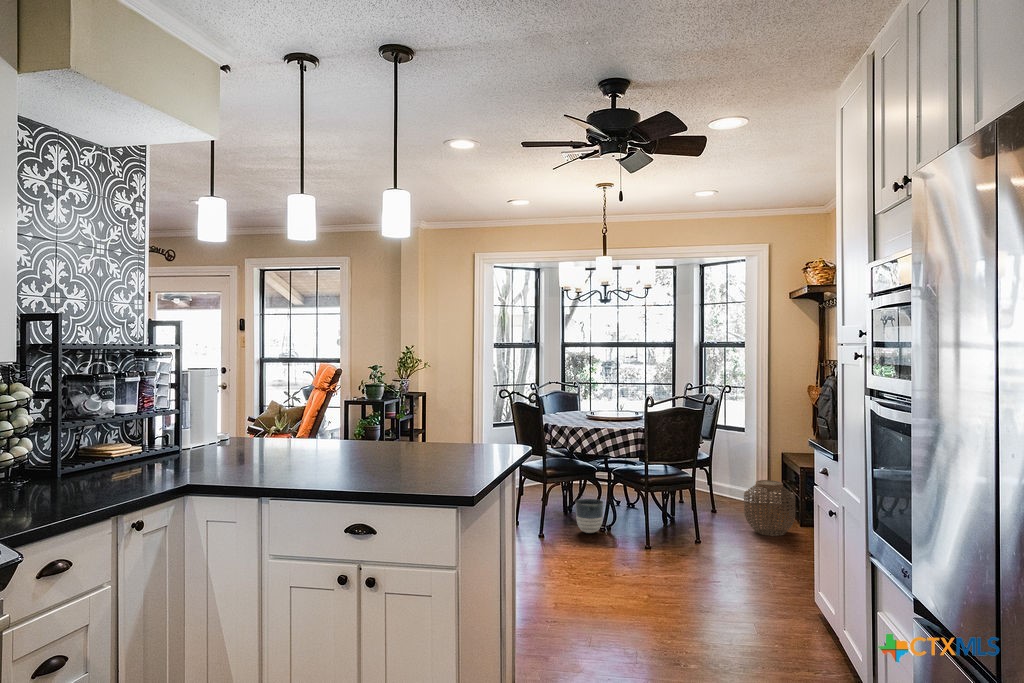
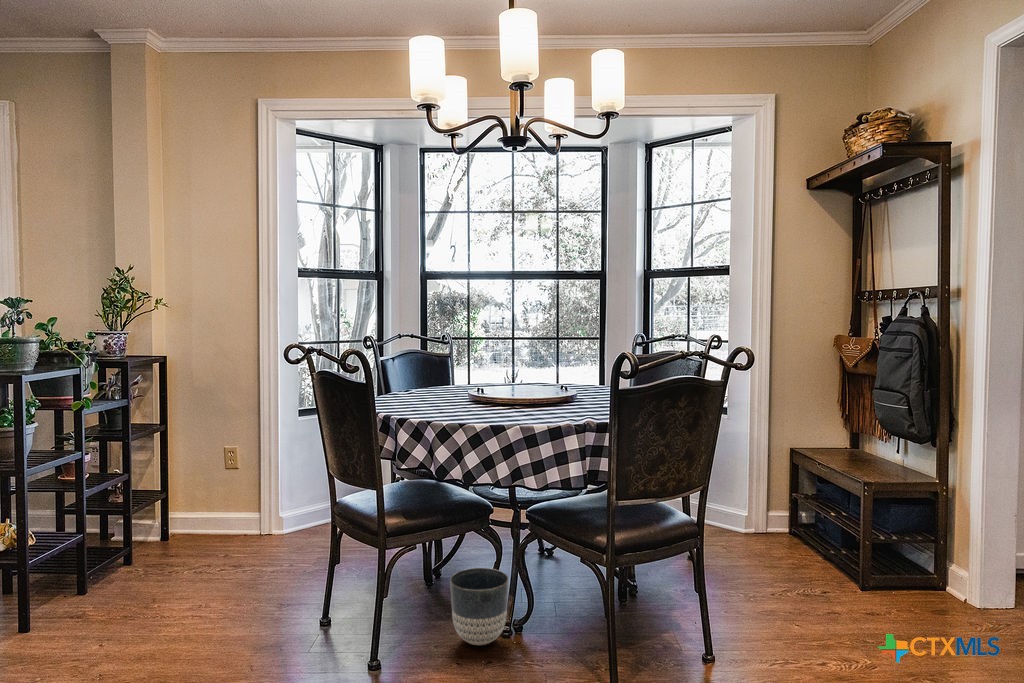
woven basket: present [744,480,795,536] -> none [771,512,873,623]

